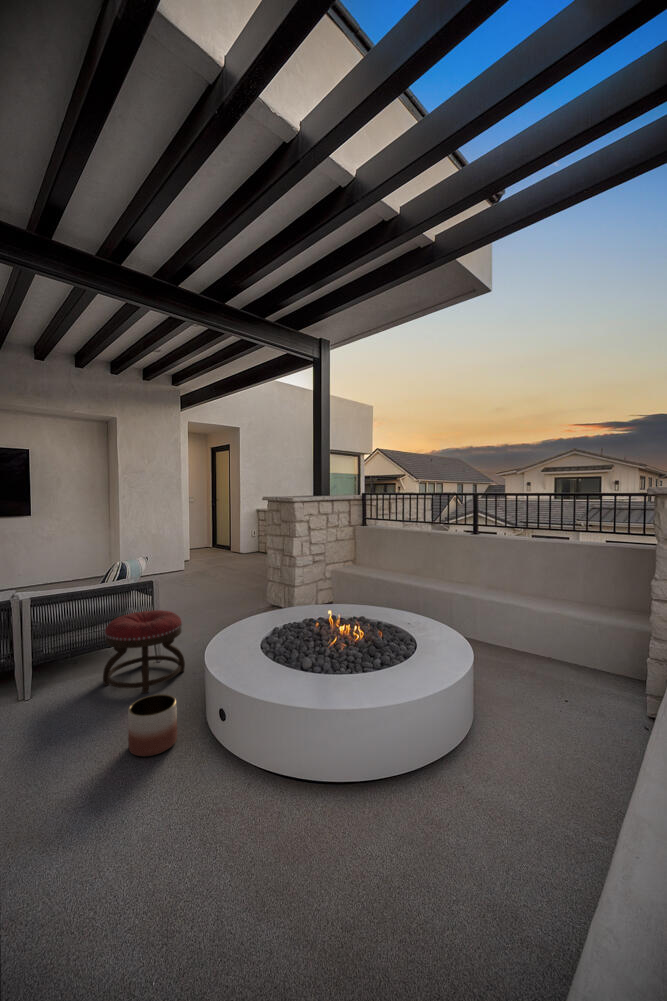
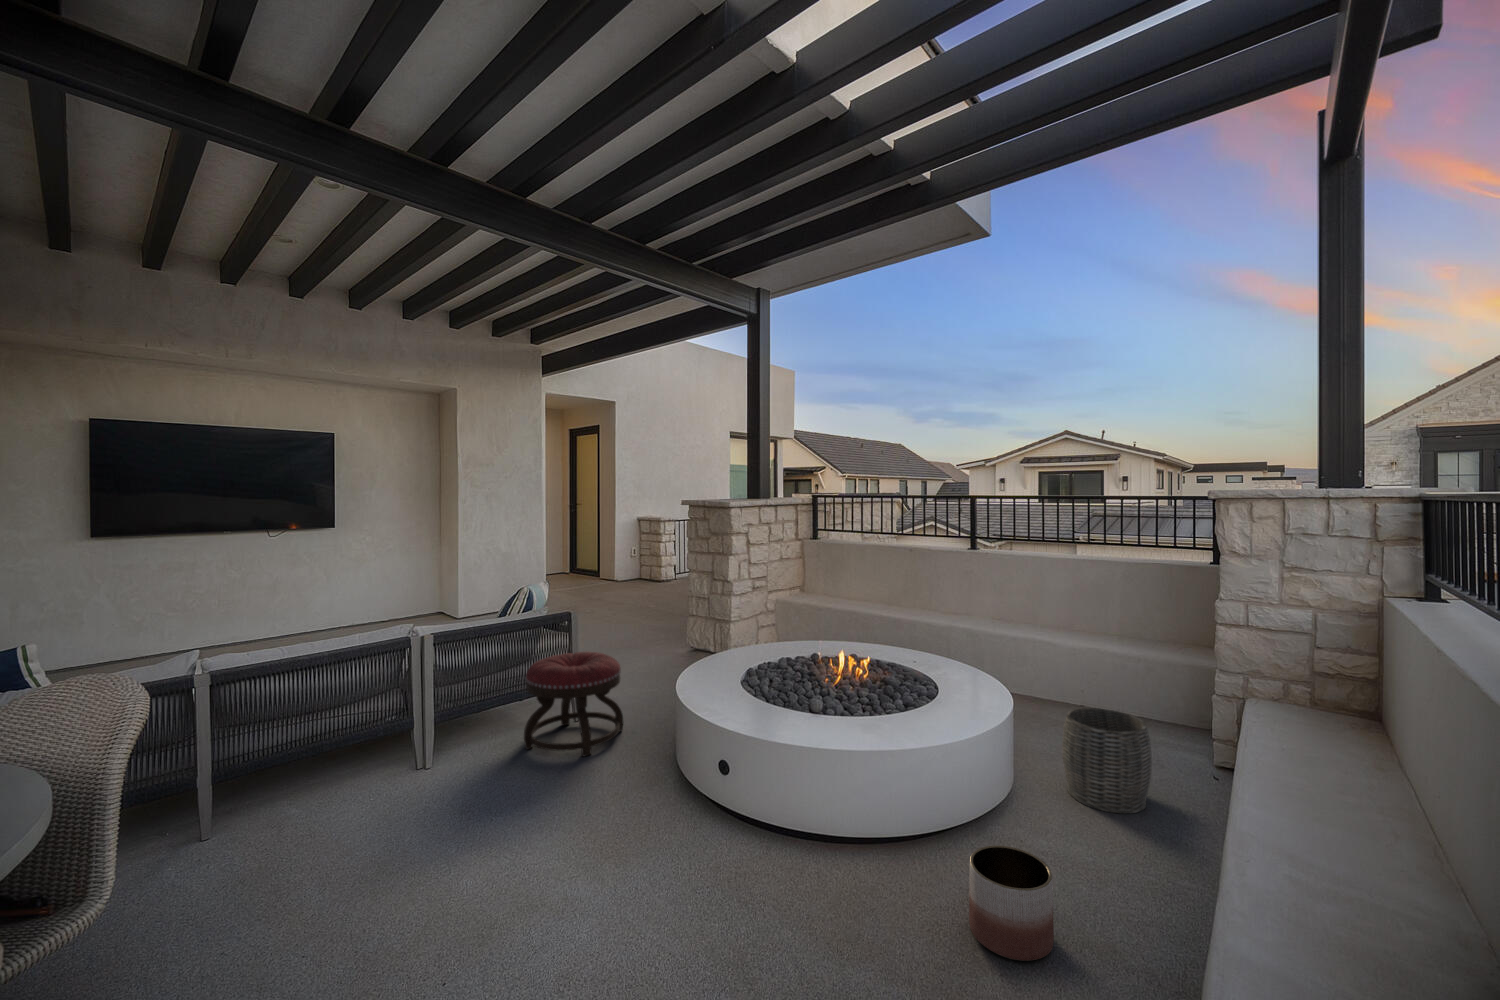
woven basket: none [517,672,592,770] -> present [1062,708,1152,814]
planter: present [128,694,177,757] -> present [969,845,1054,961]

